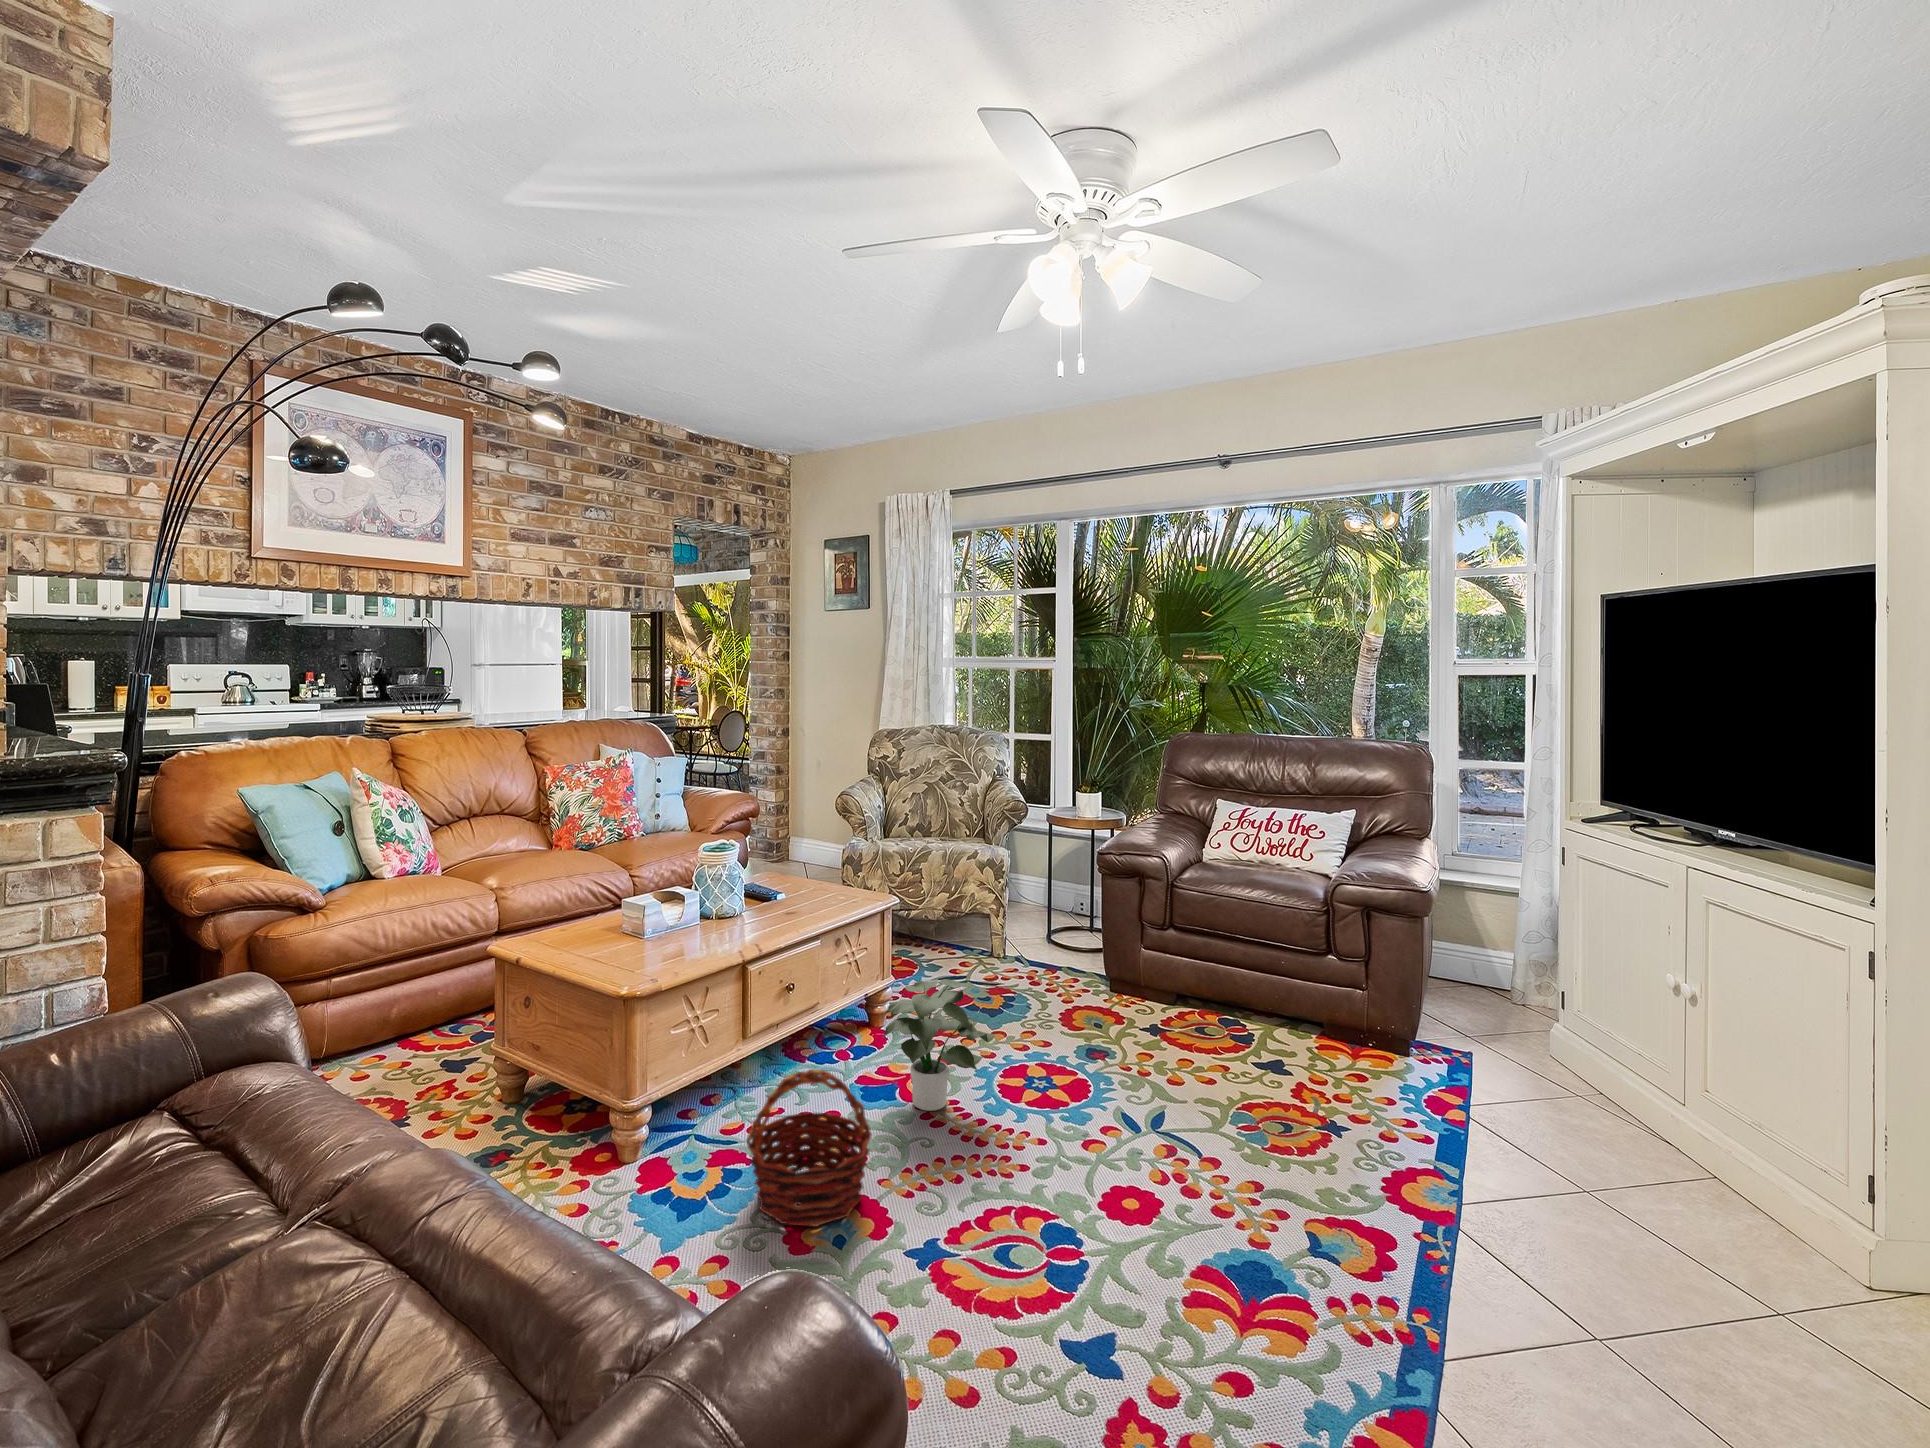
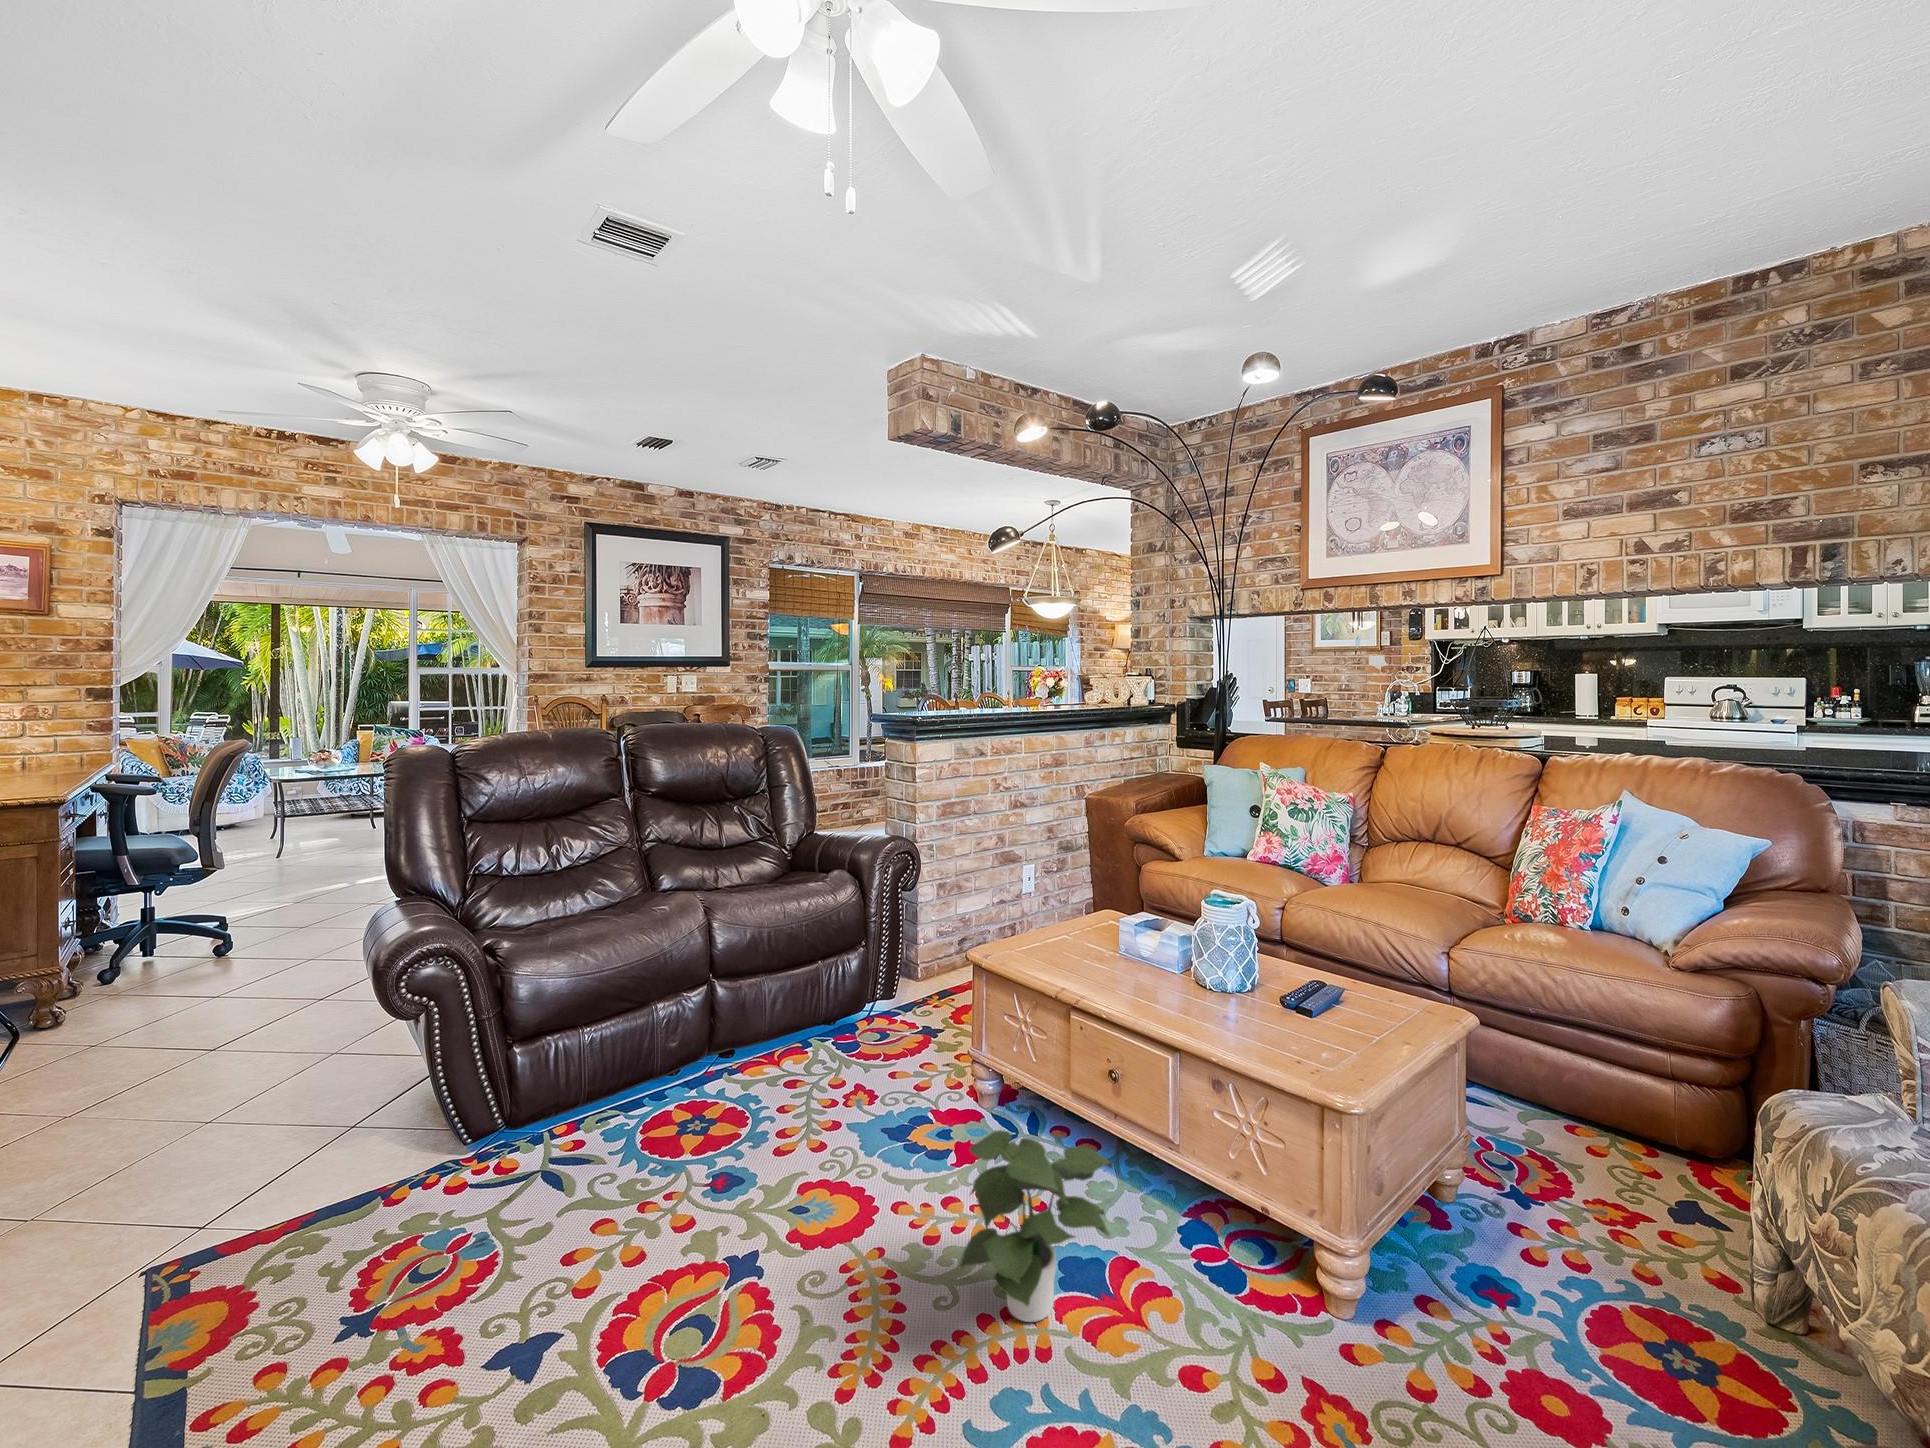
basket: present [746,1070,871,1226] -> none [806,1065,922,1221]

